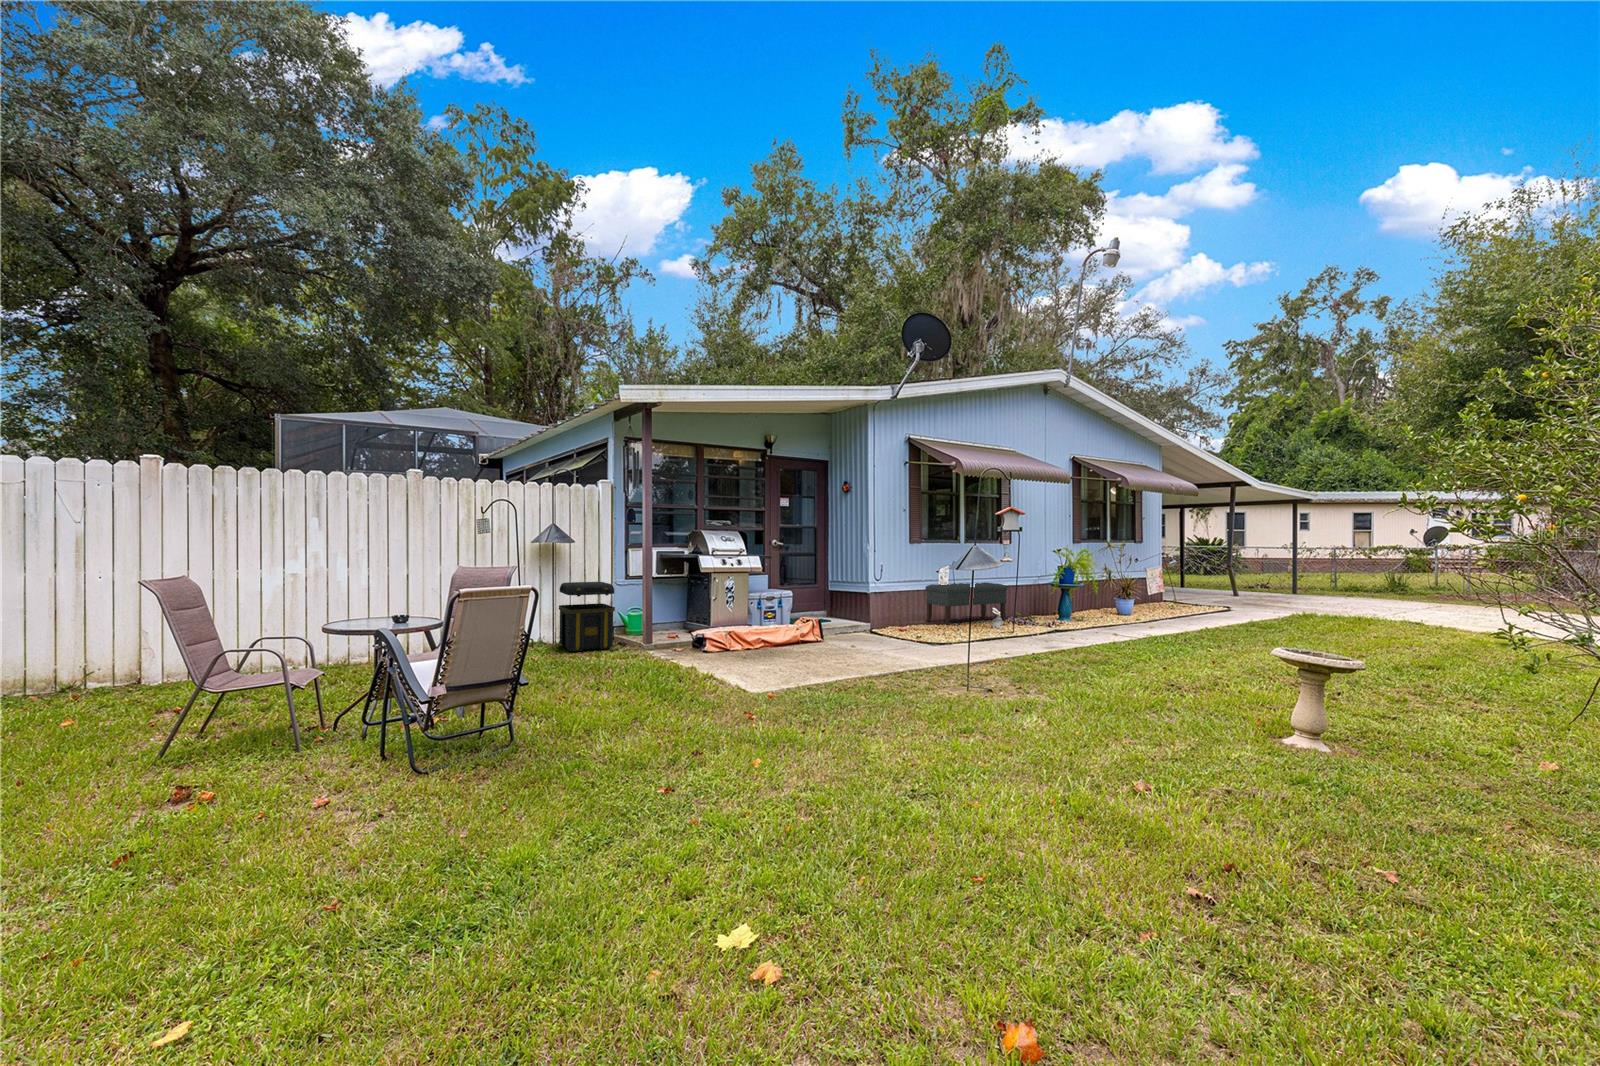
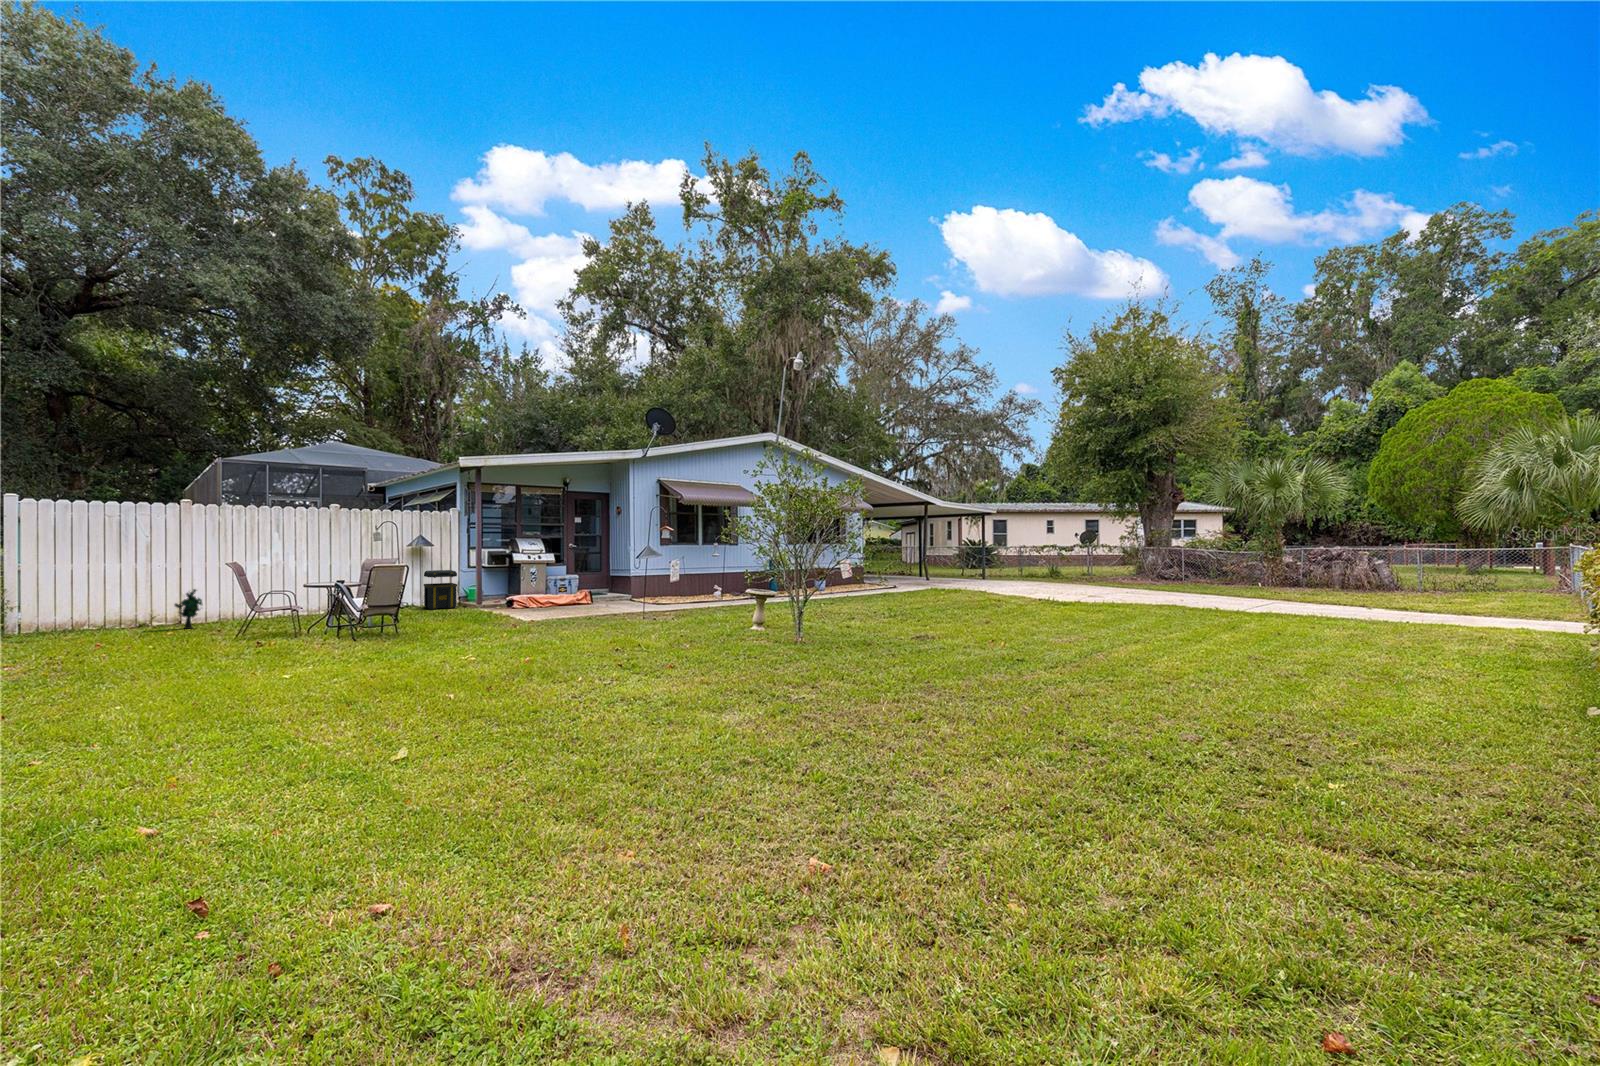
bench: present [925,583,1007,625] -> none [673,569,728,595]
decorative plant: none [66,622,138,708] -> present [175,589,202,629]

